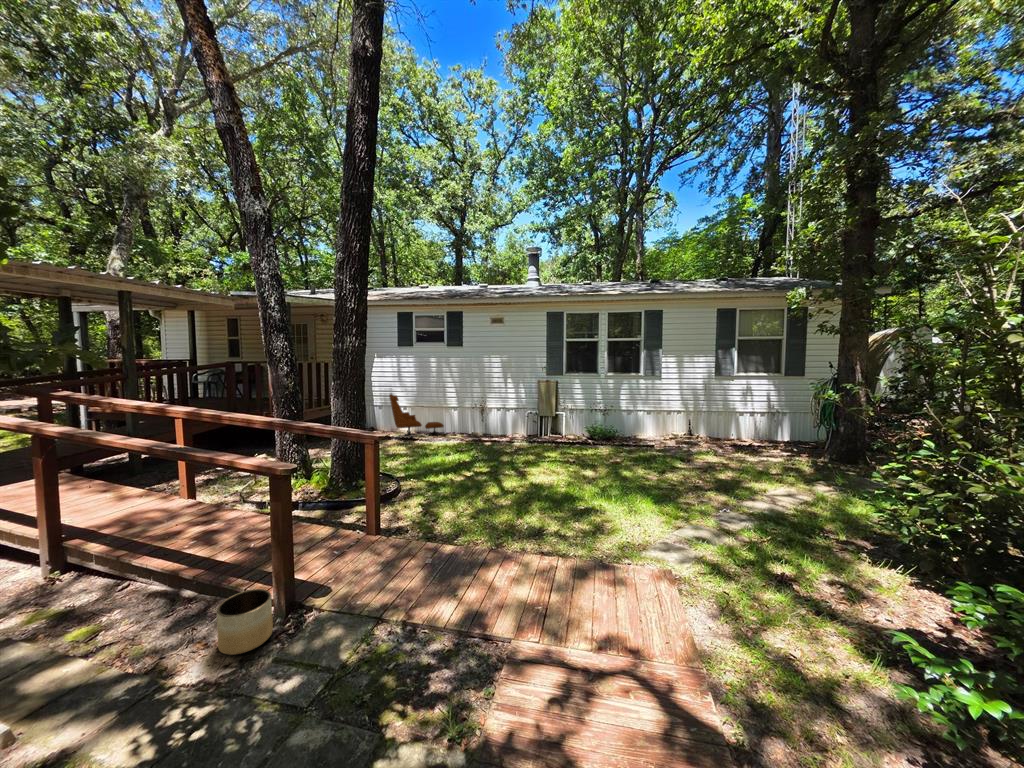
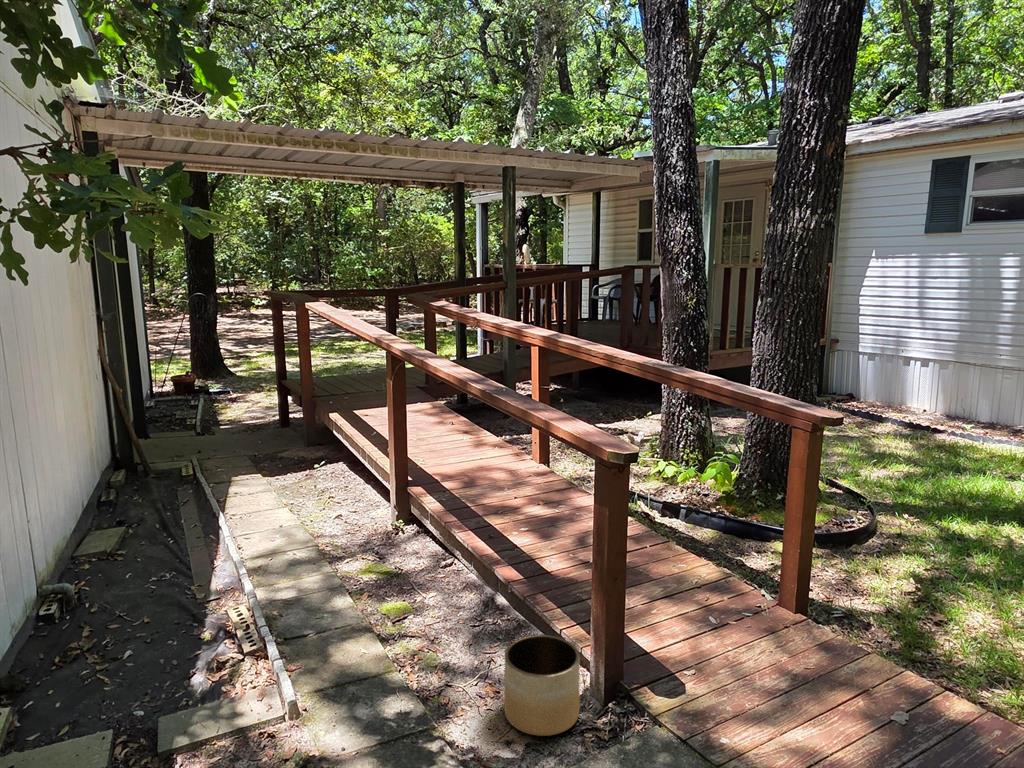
lounge chair: present [389,394,444,439] -> none [890,332,1015,433]

